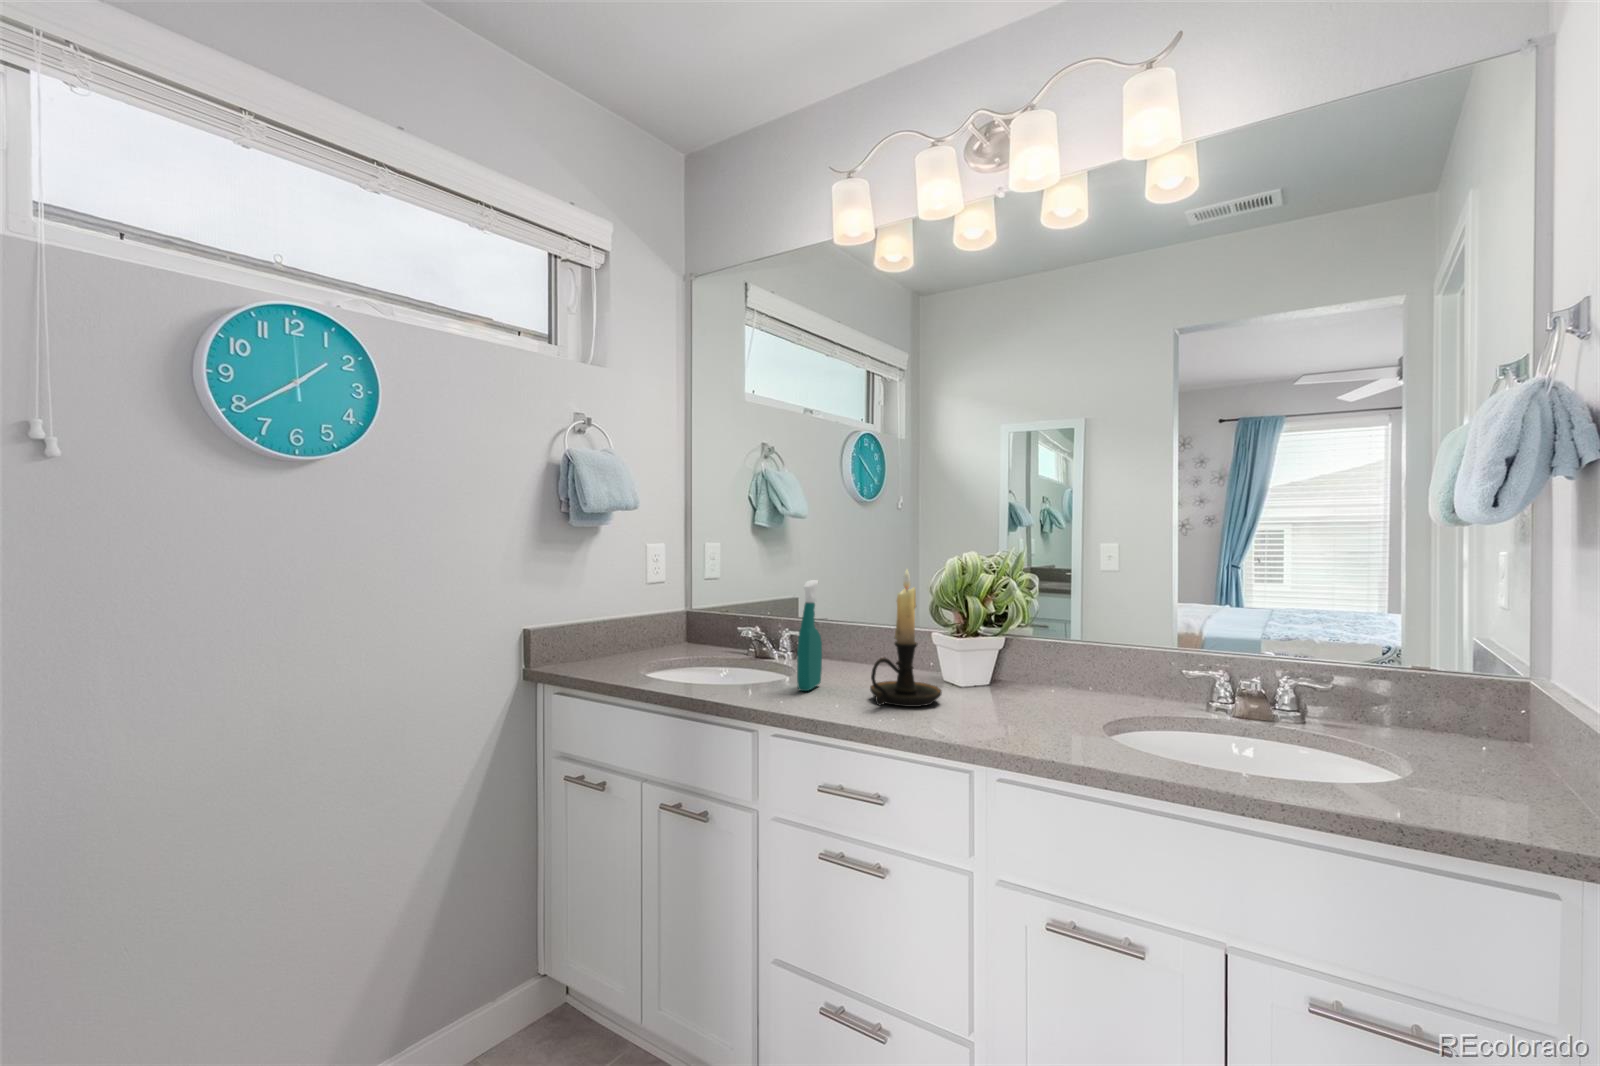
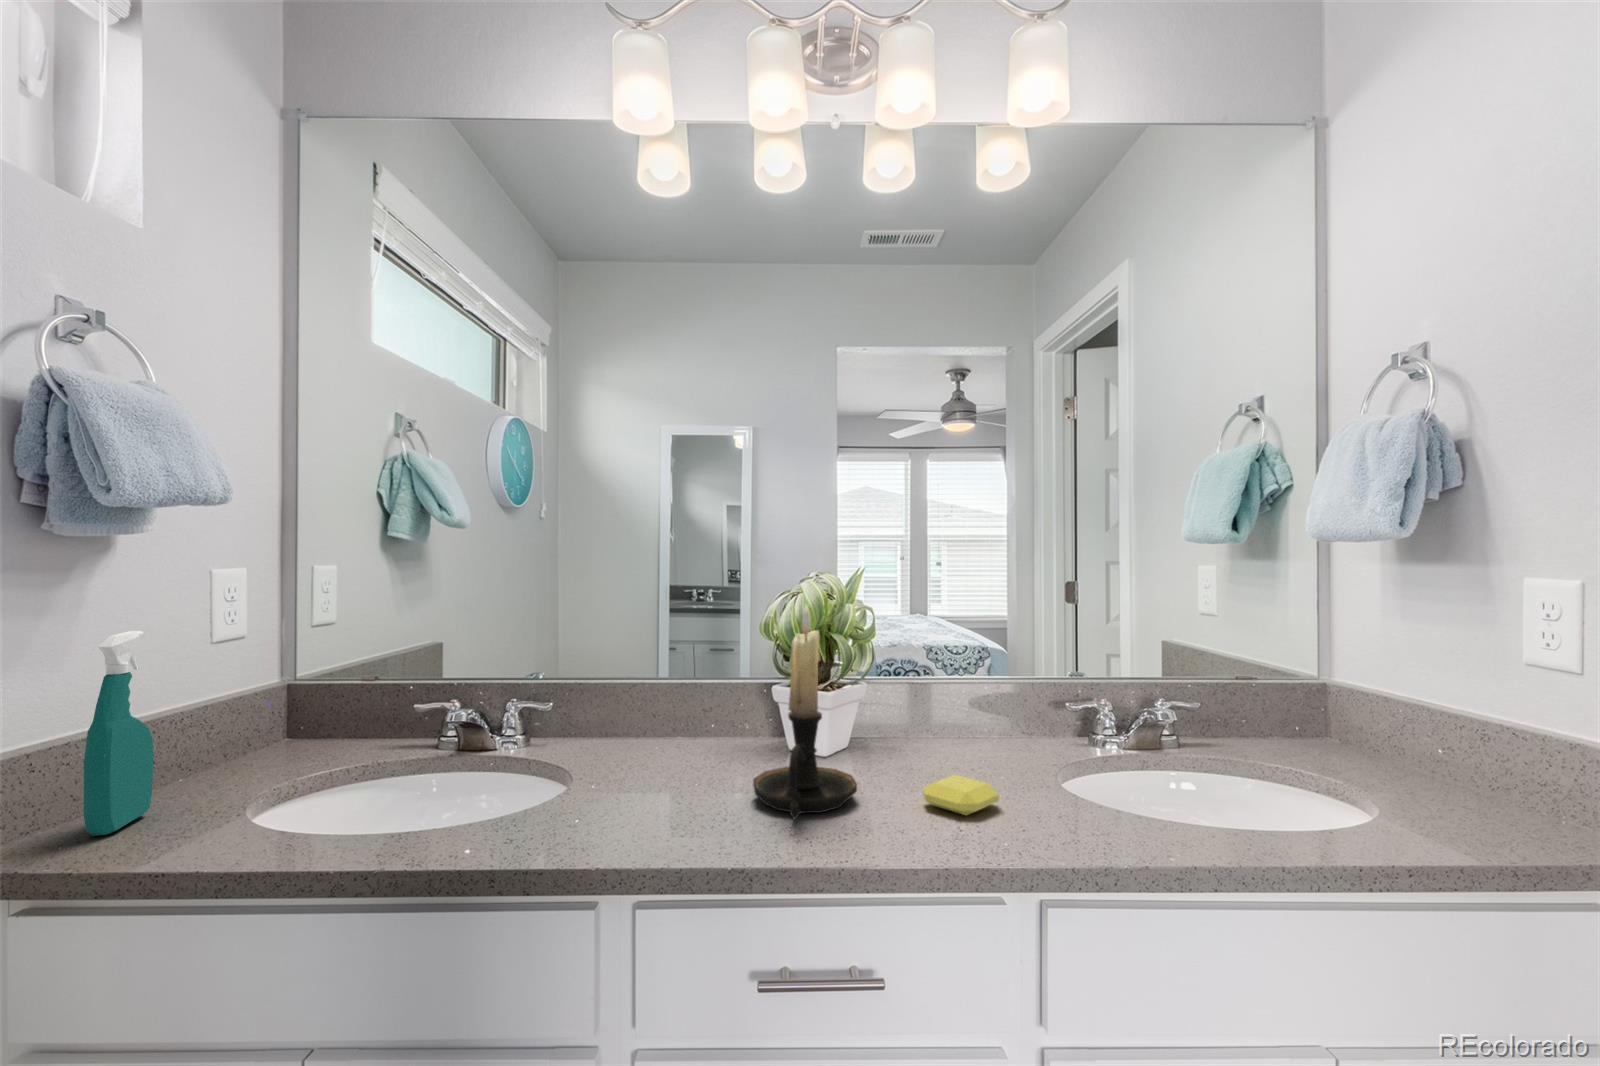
spray bottle: present [797,580,822,691] -> present [84,631,153,836]
soap bar: none [975,698,1033,723] -> present [922,775,999,815]

